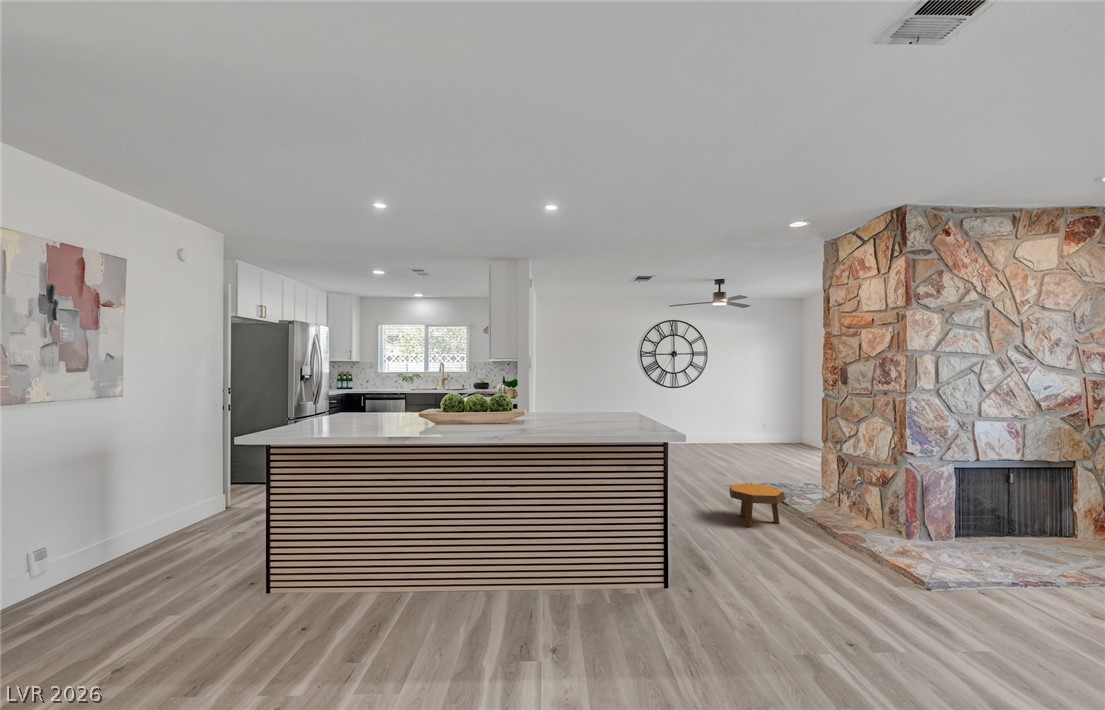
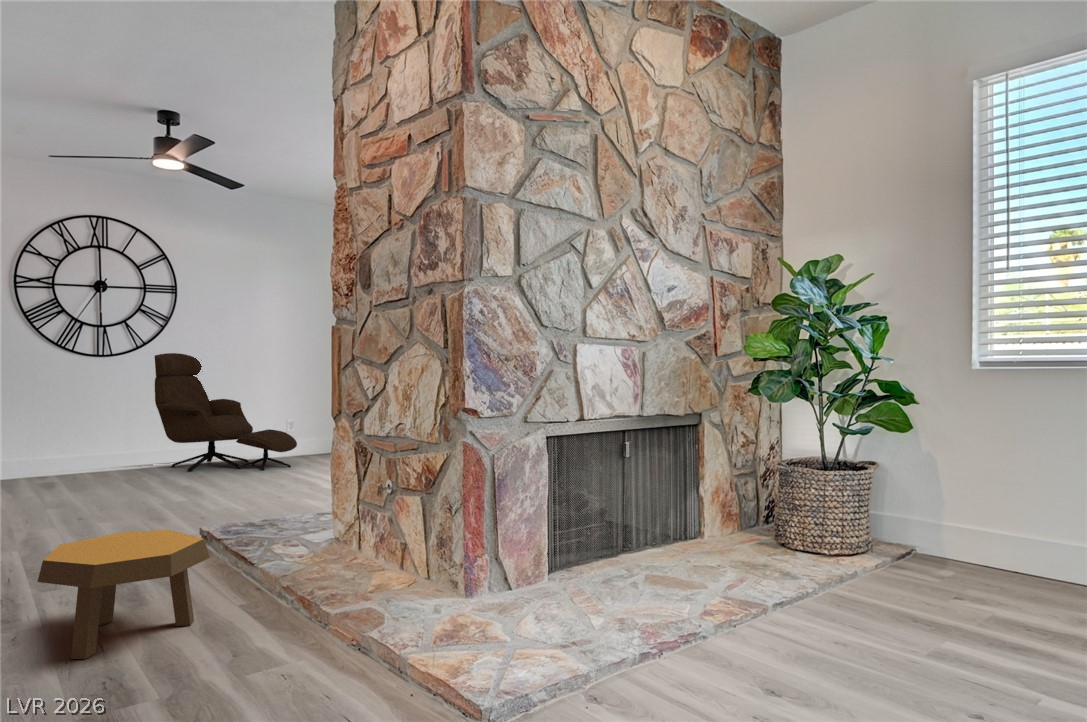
lounge chair: none [698,386,771,453] -> present [155,353,297,471]

